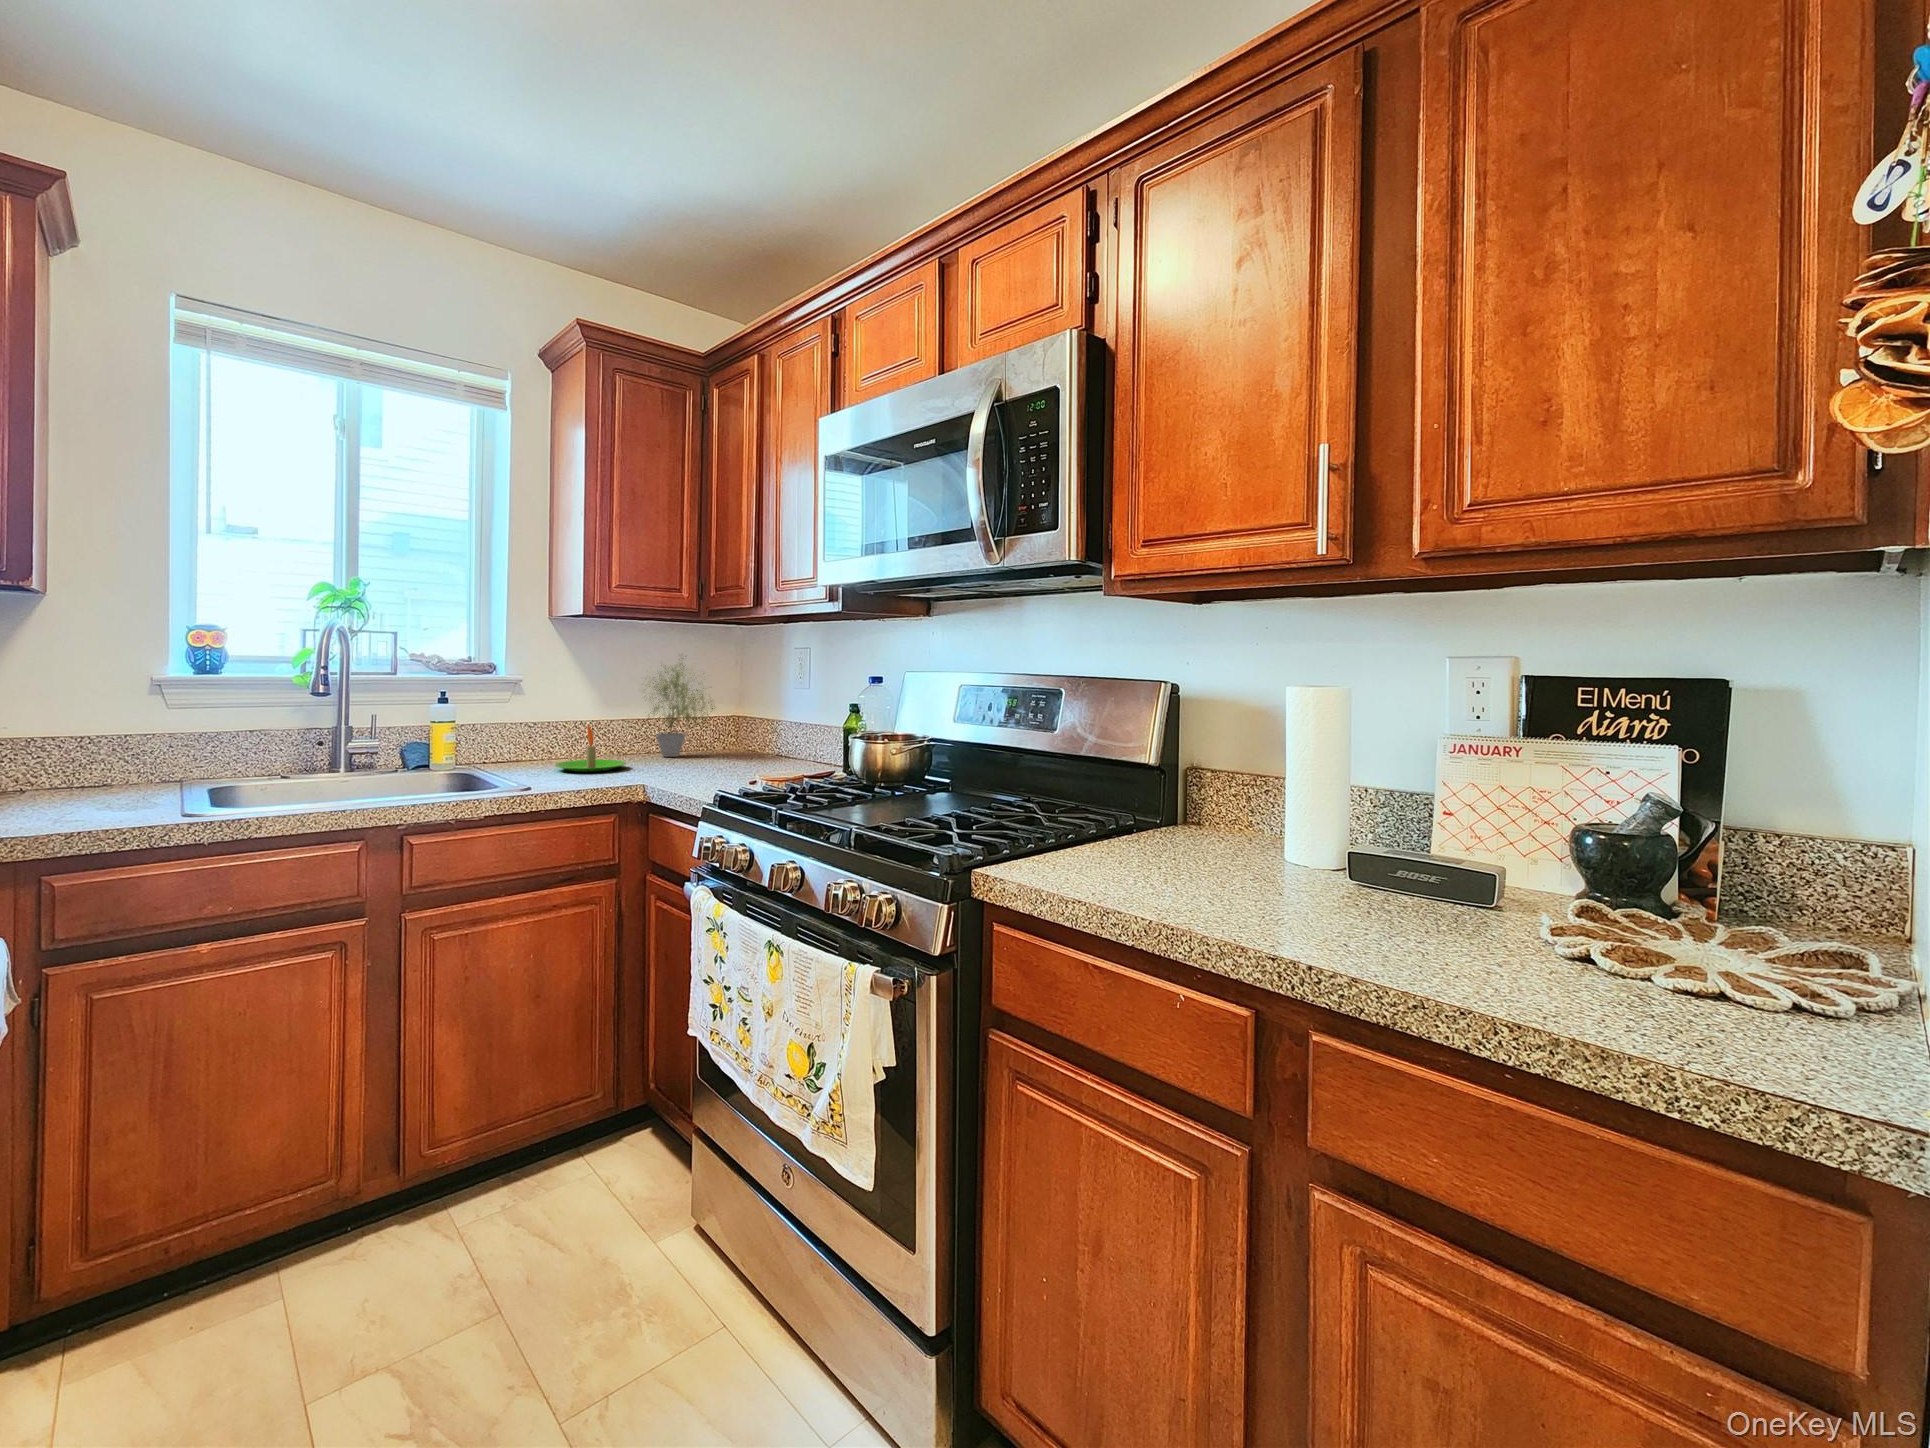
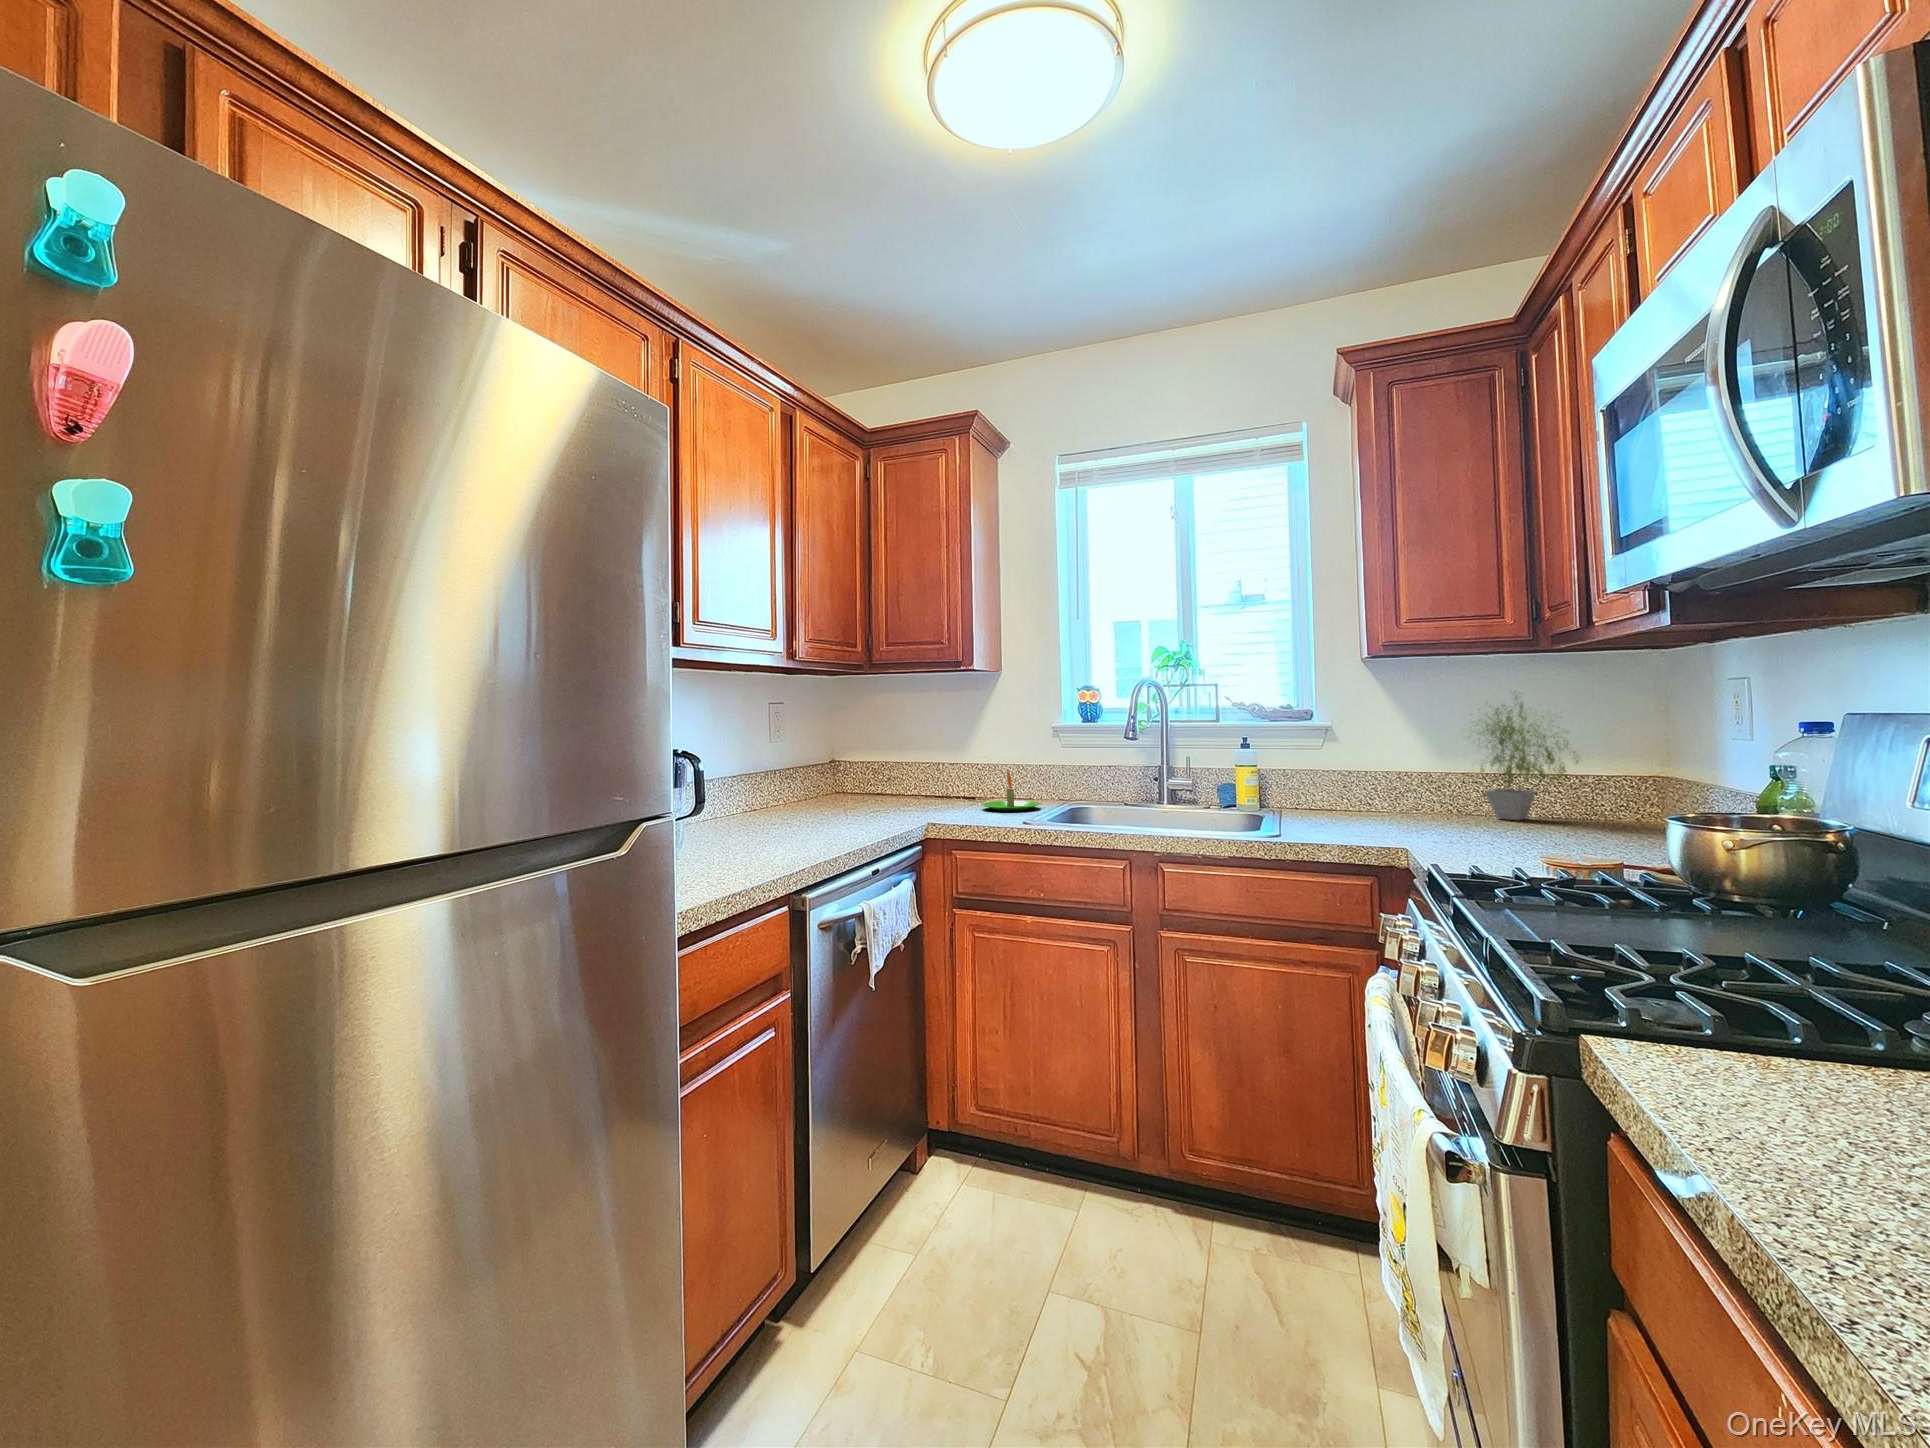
candle: present [555,726,626,772] -> present [982,771,1040,811]

